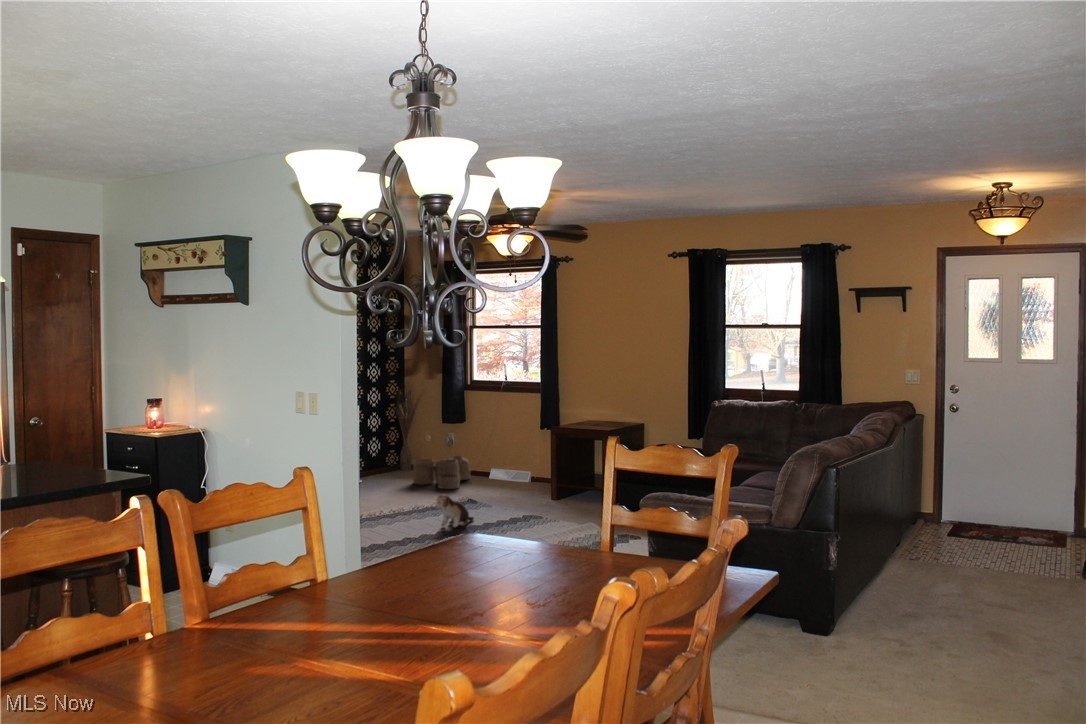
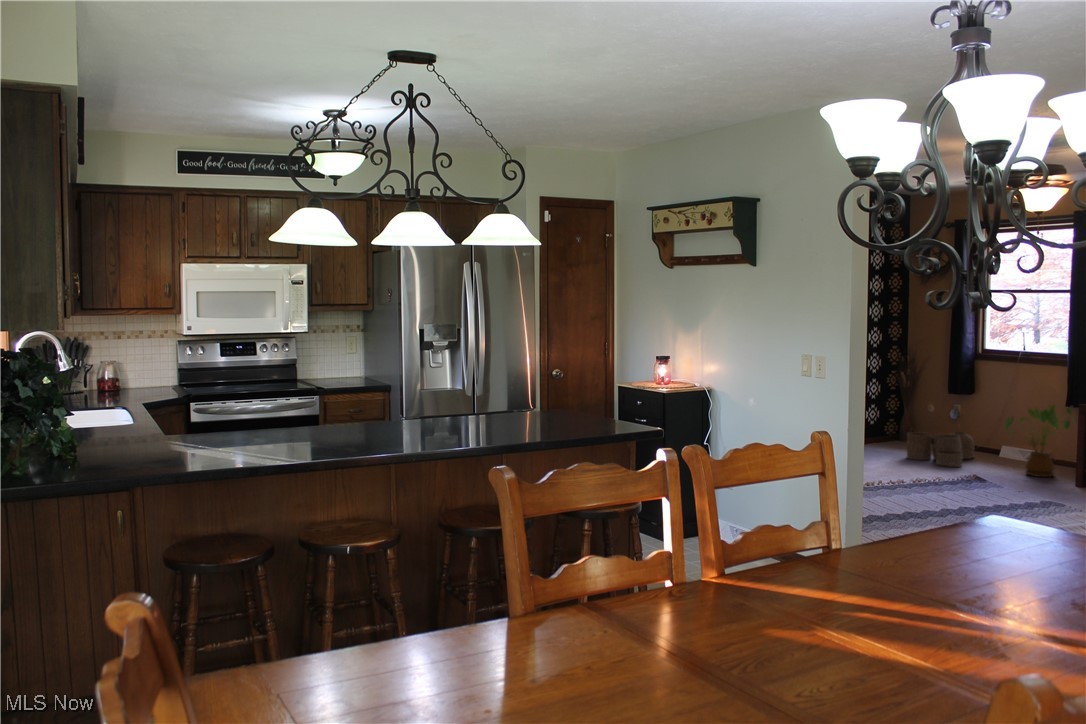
house plant: none [492,428,546,492] -> present [1005,405,1071,477]
plush toy: present [433,494,474,527] -> none [935,469,982,506]

